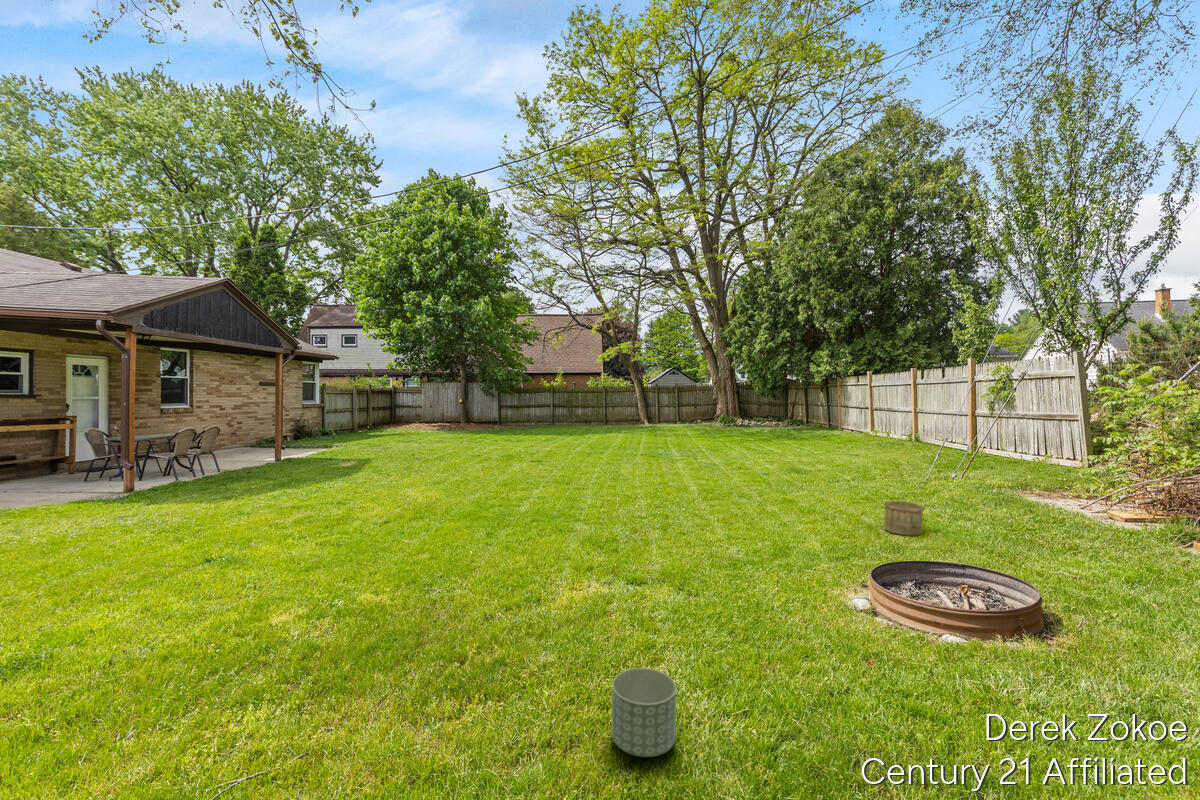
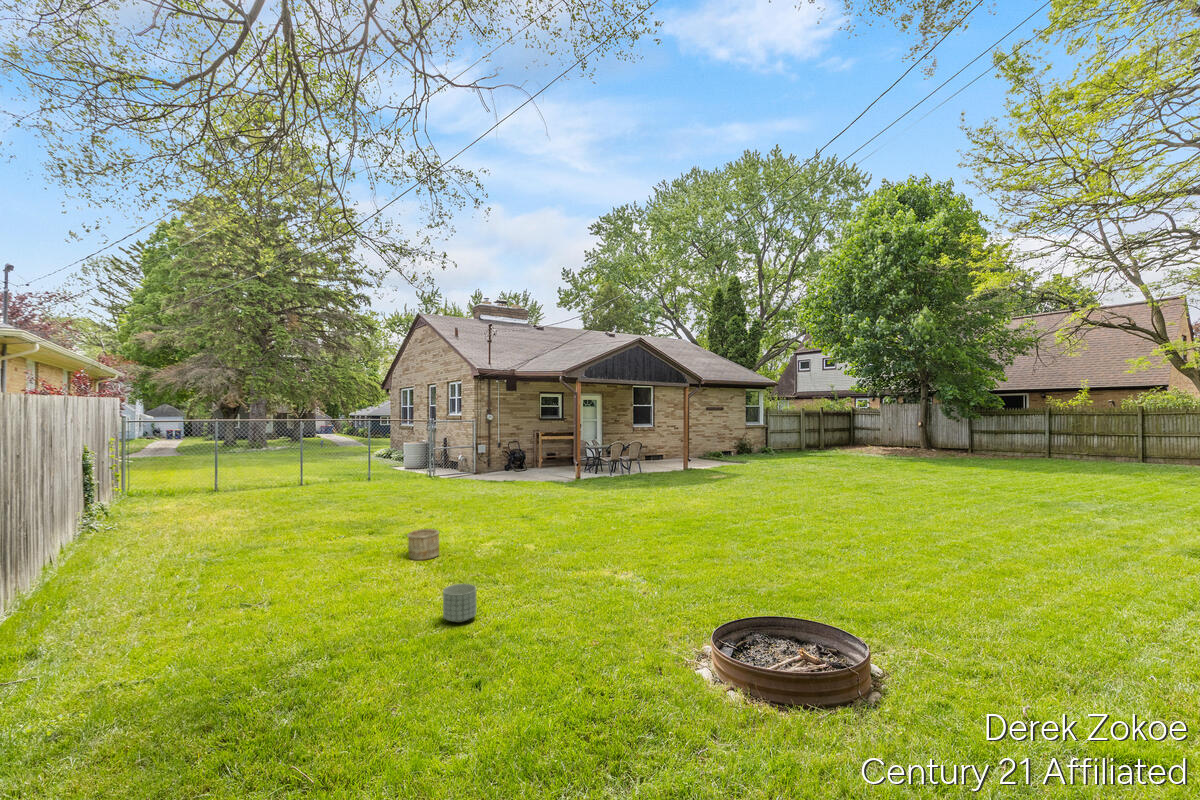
wooden bucket: present [884,501,924,536] -> present [407,529,439,560]

